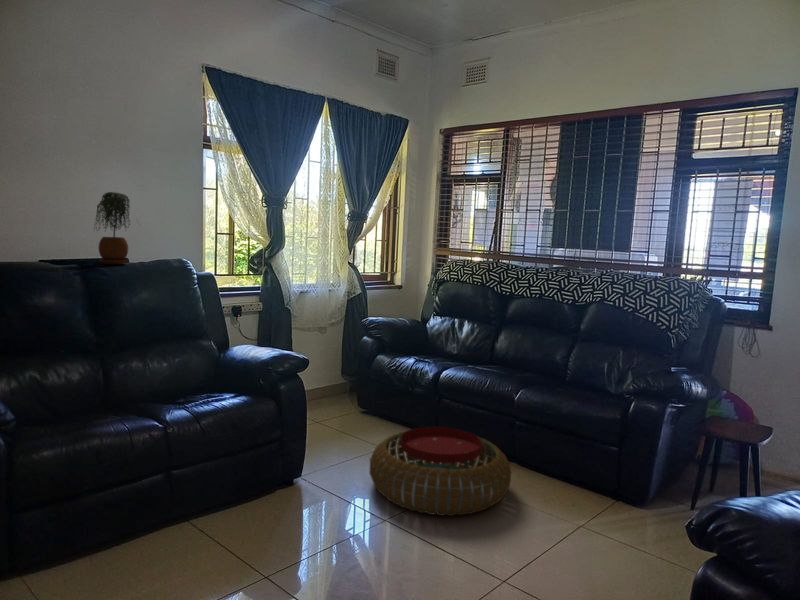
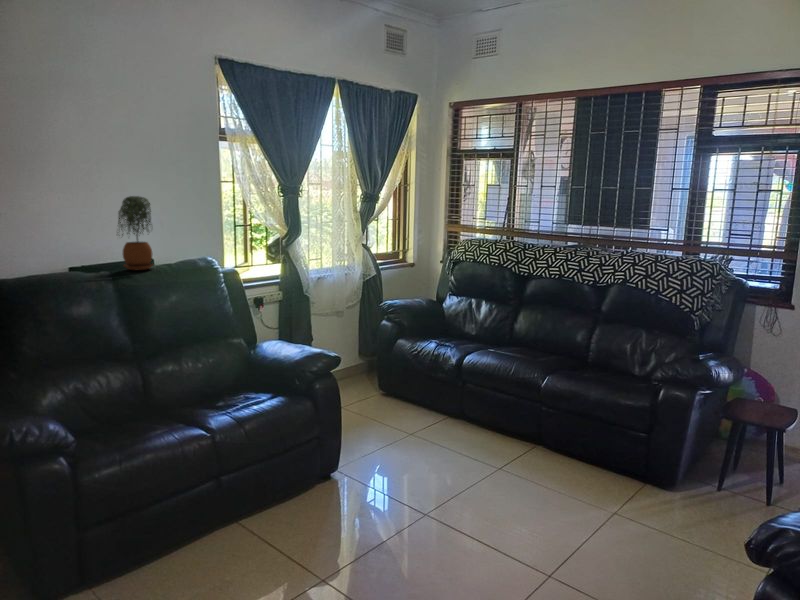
pouf: present [369,427,511,516] -> none [403,415,543,508]

